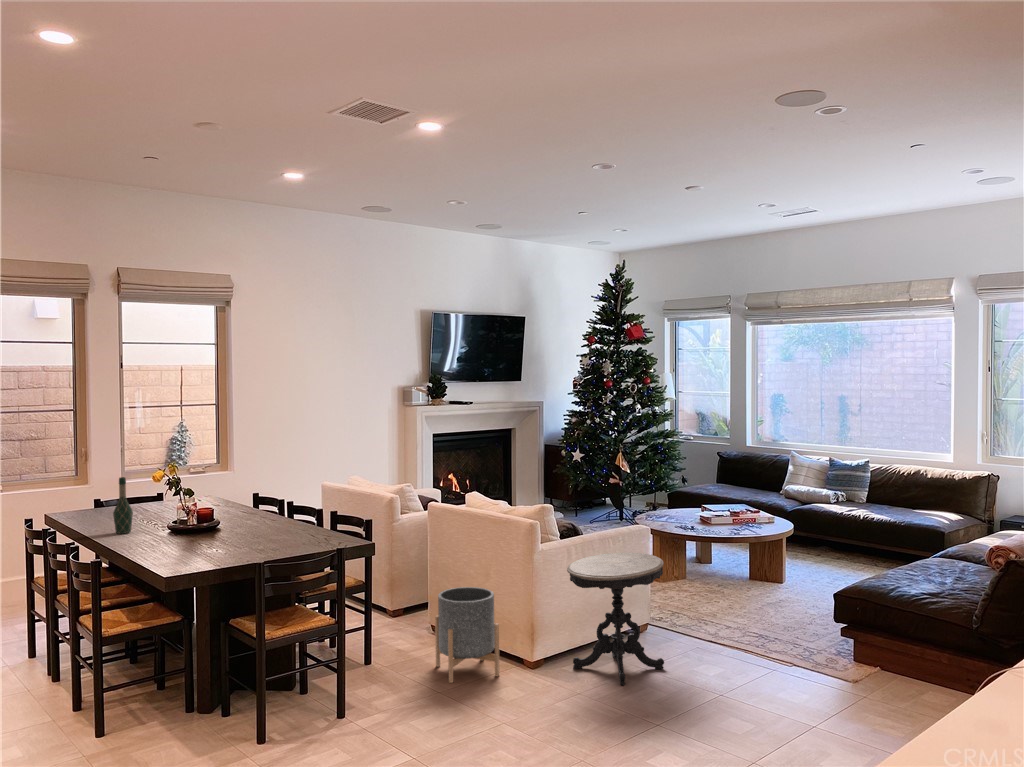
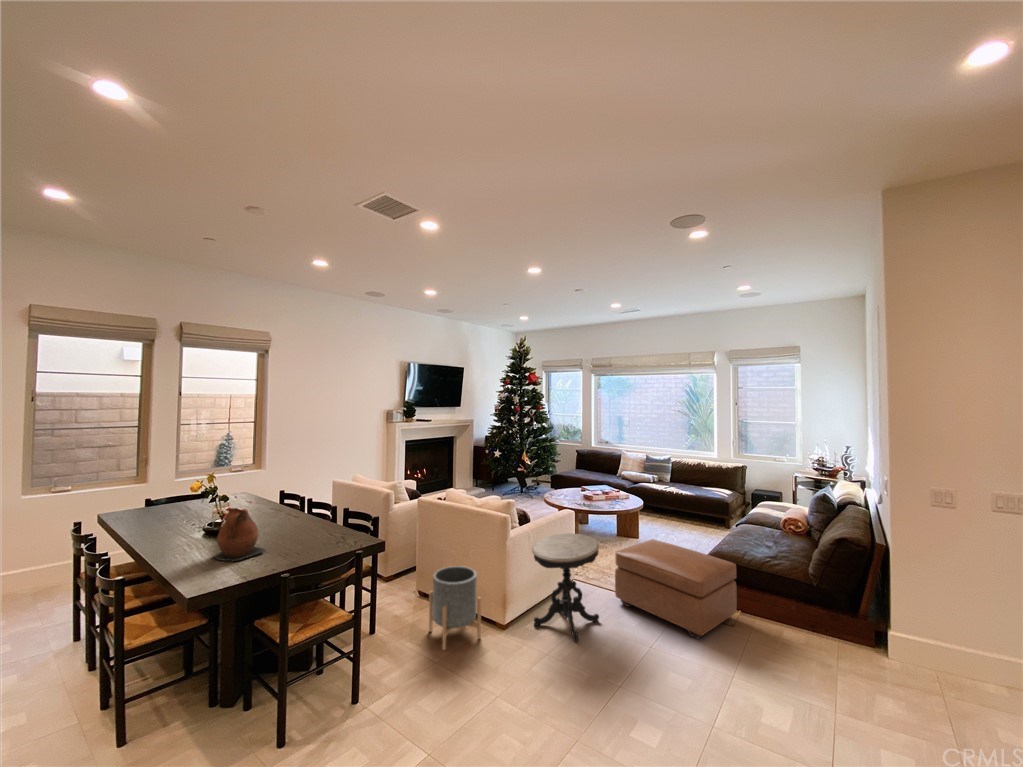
wine bottle: present [113,477,133,534] -> none [150,489,170,539]
ceramic pitcher: none [182,494,238,553] -> present [213,508,265,561]
ottoman: none [698,570,867,692] -> present [615,539,737,639]

